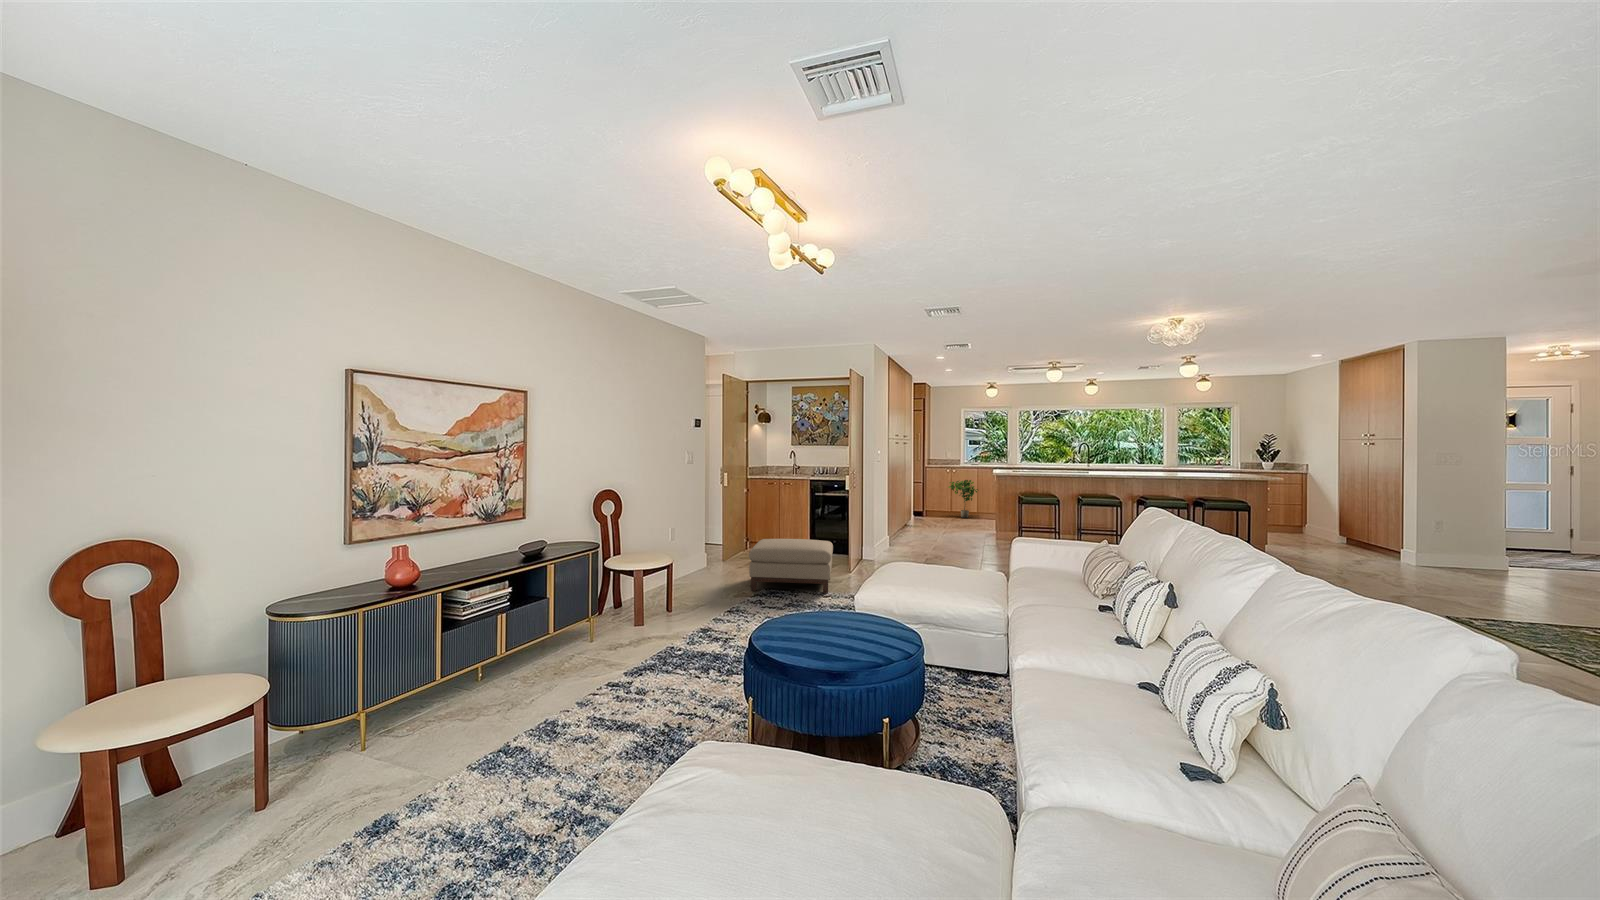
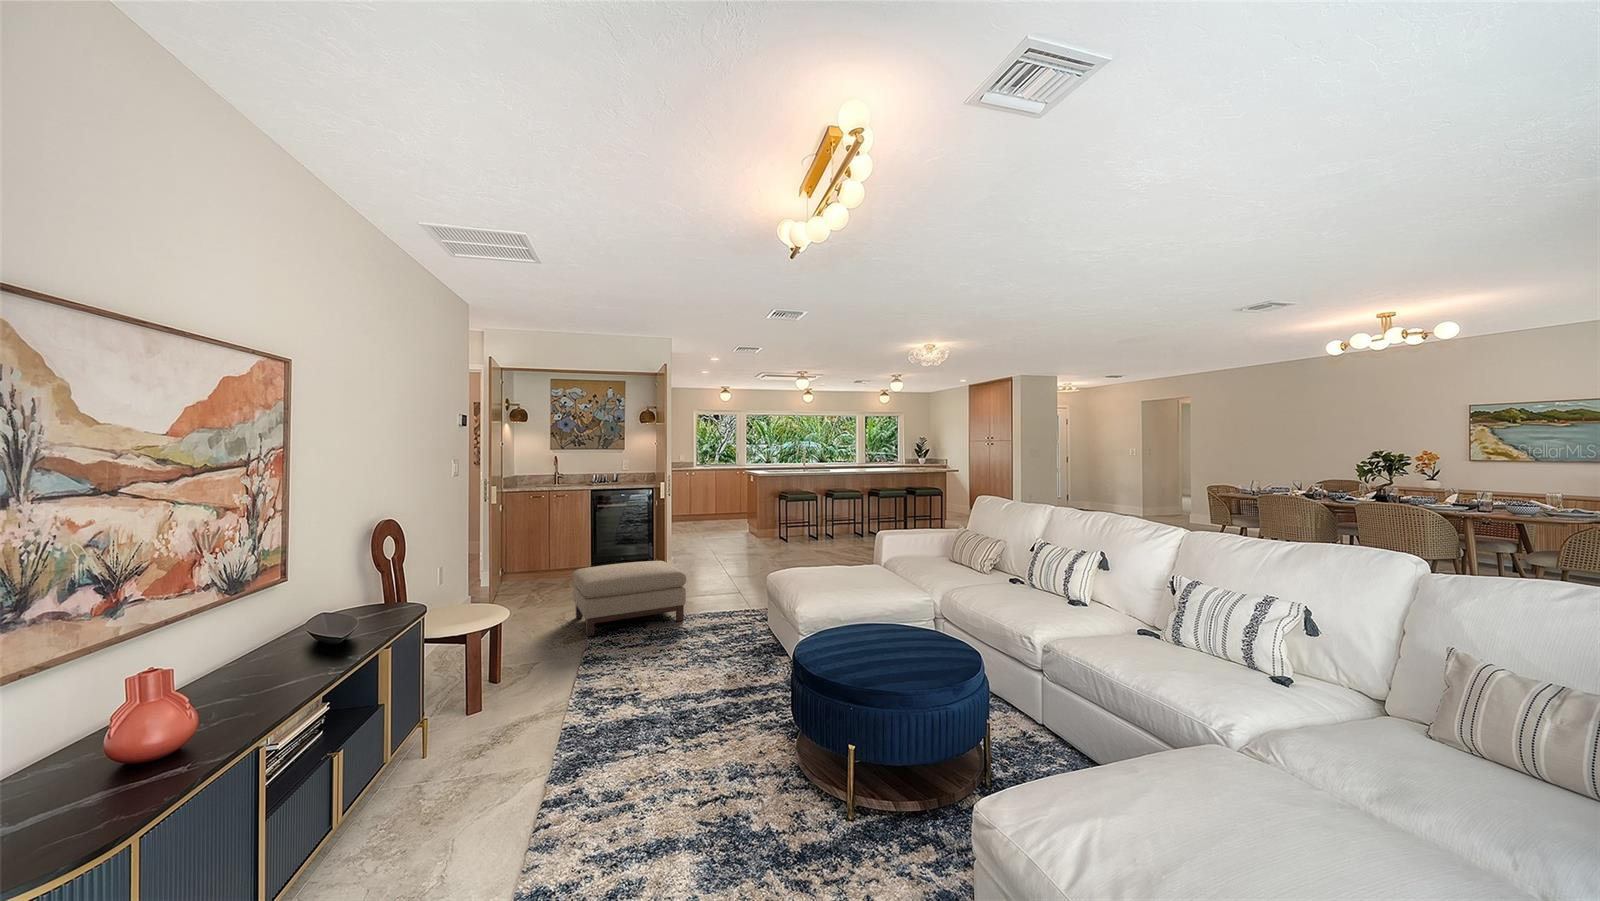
potted plant: present [949,480,978,518] -> none [700,483,728,523]

